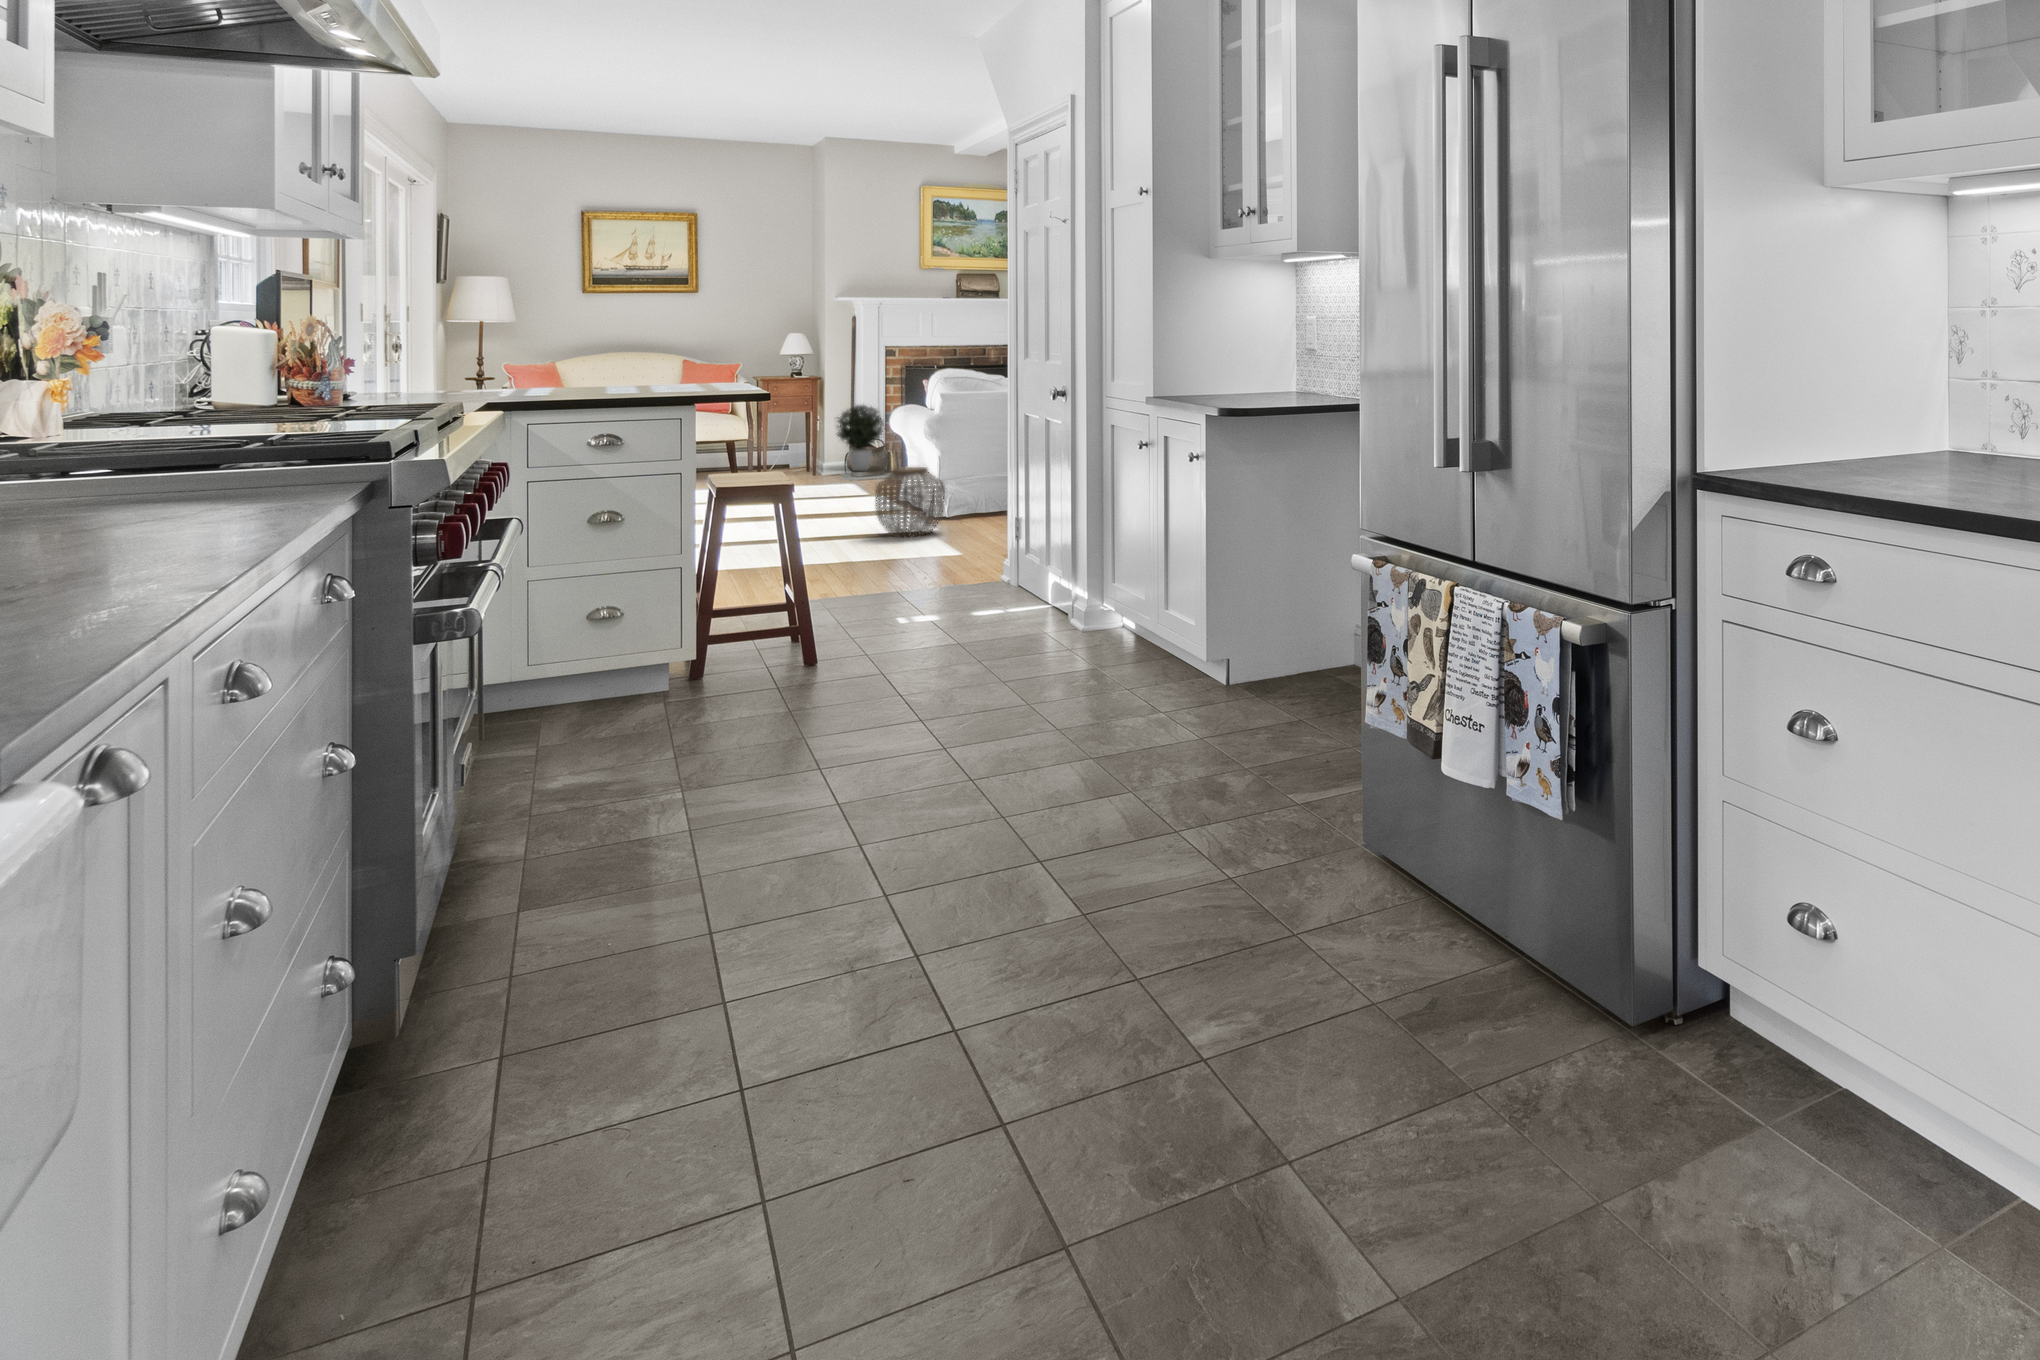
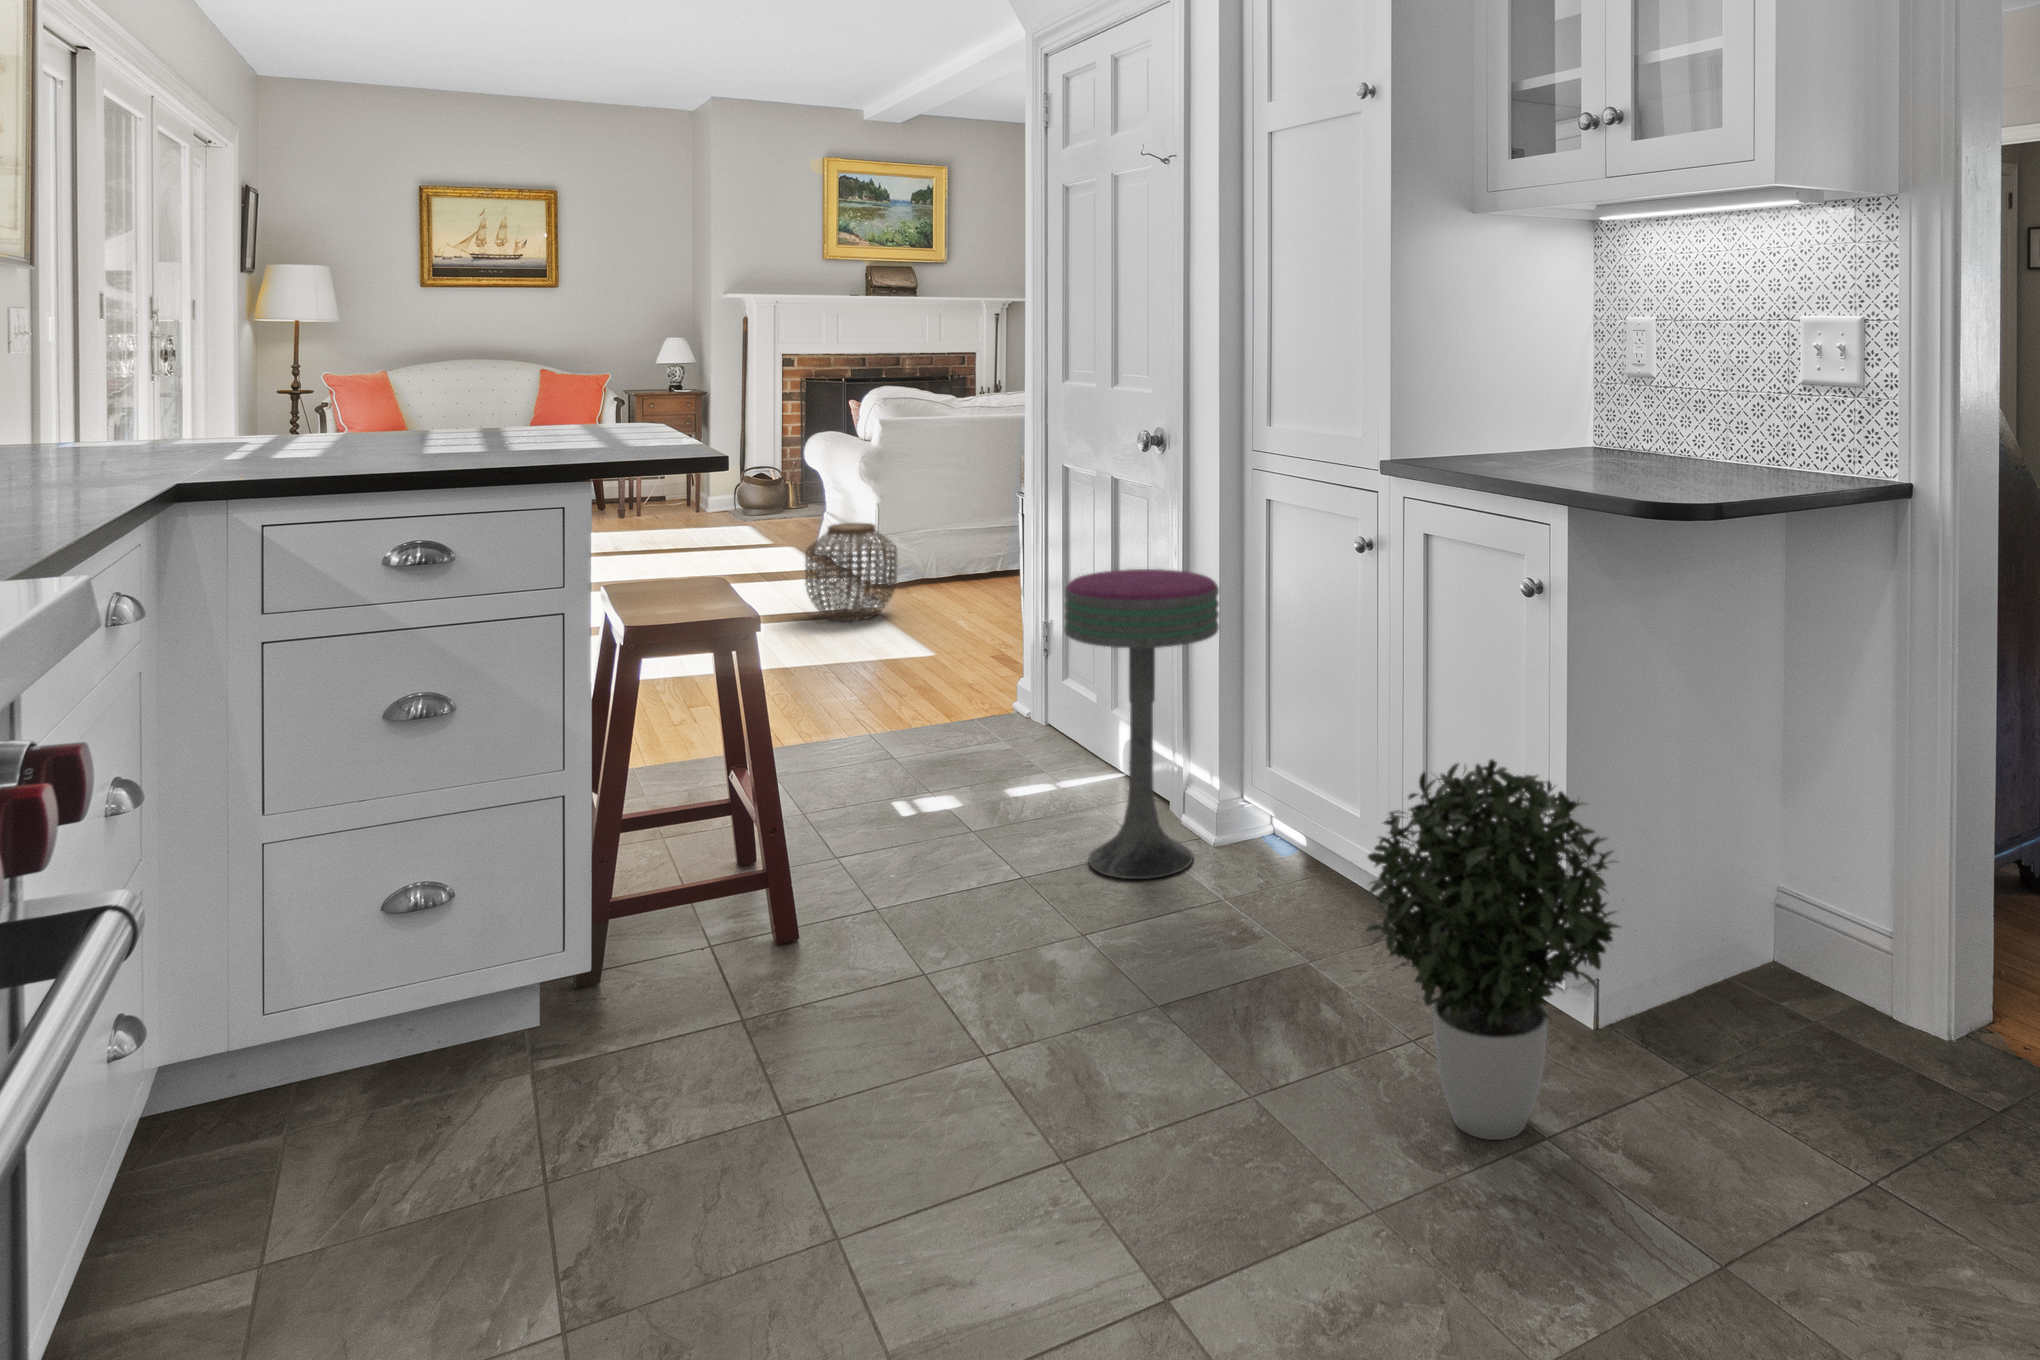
potted plant: present [836,405,884,471] -> present [1366,760,1620,1140]
bar stool: none [985,468,1079,641] -> present [1065,569,1219,879]

